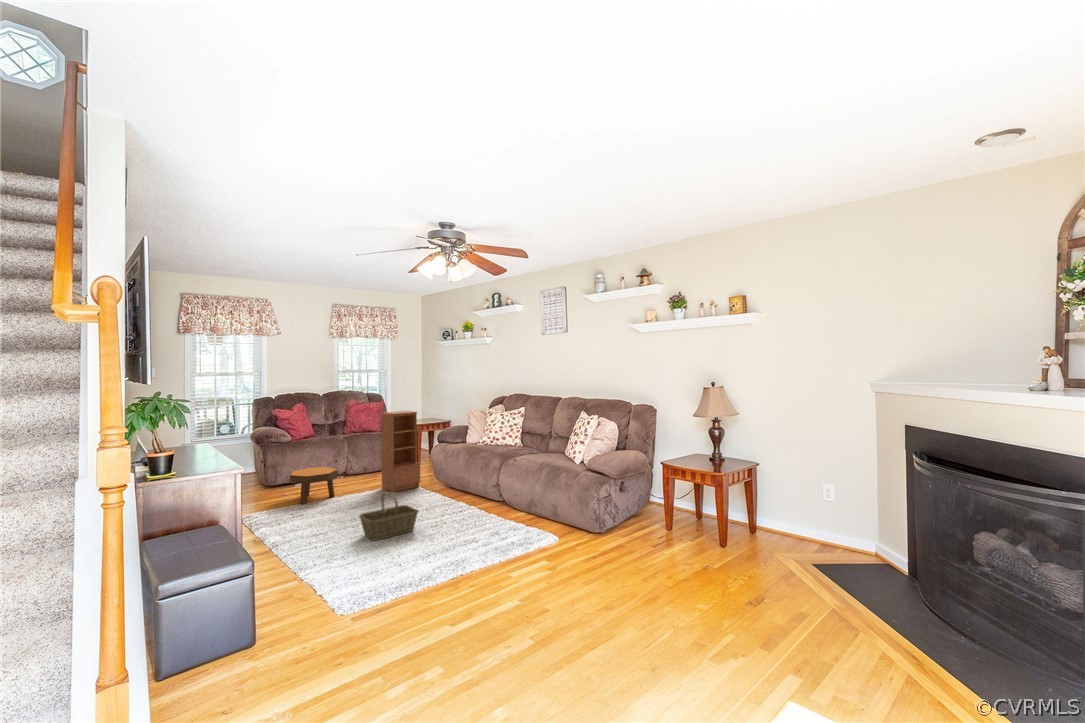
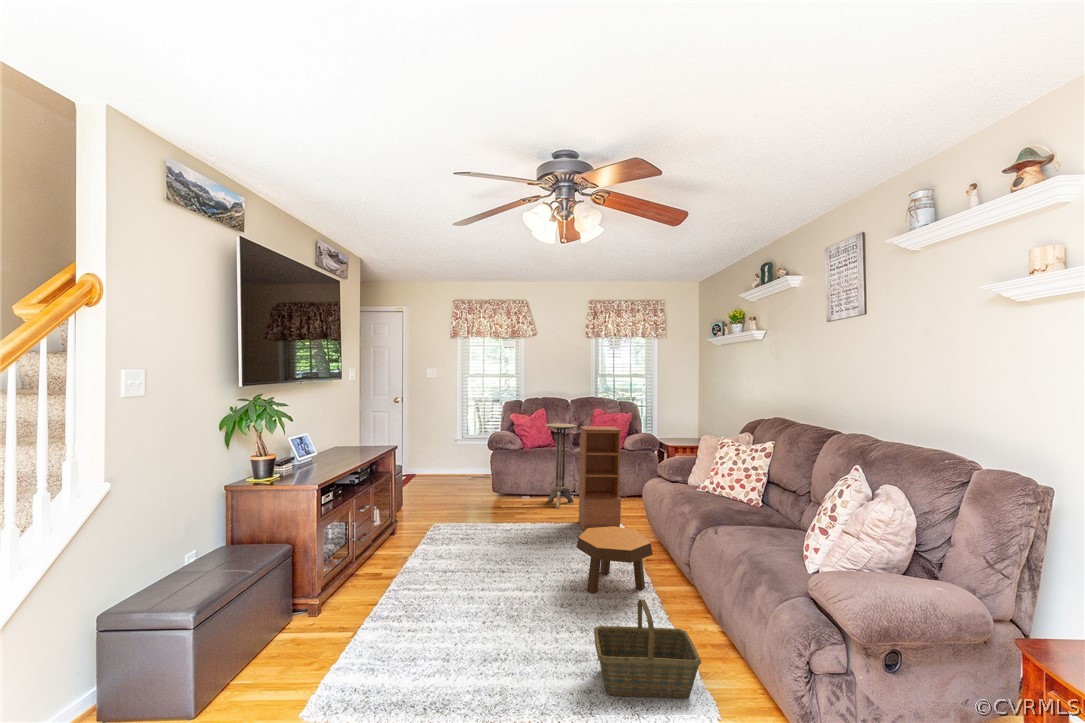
side table: none [335,414,363,485] -> present [546,423,577,508]
footstool: present [289,467,339,504] -> present [576,526,653,593]
basket: present [359,493,418,540] -> present [594,599,701,698]

